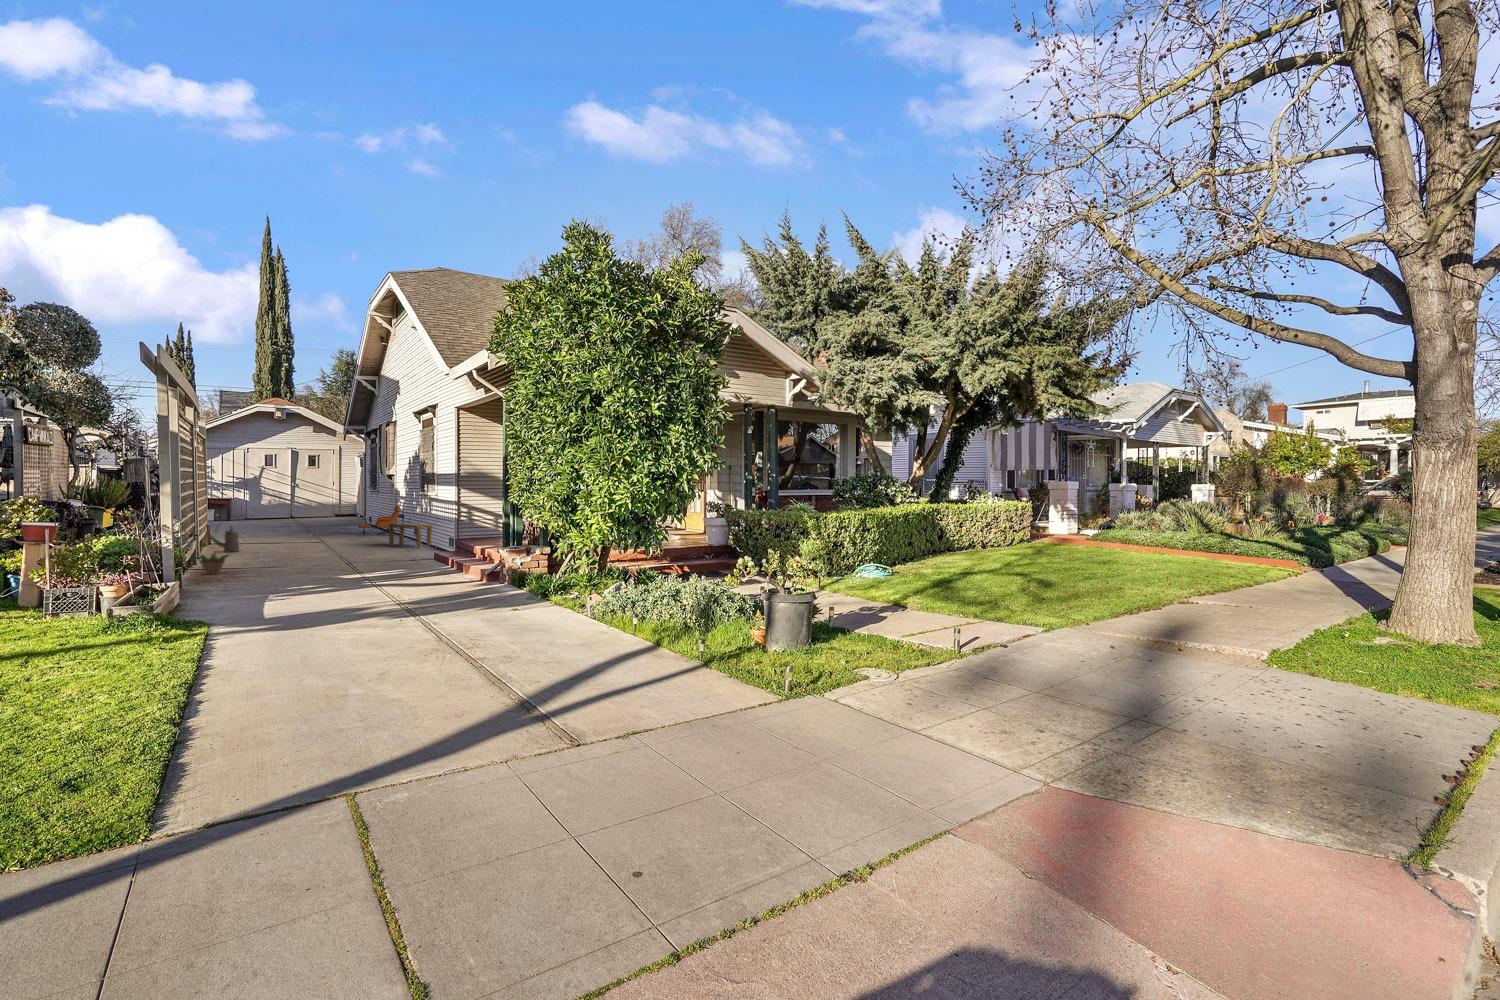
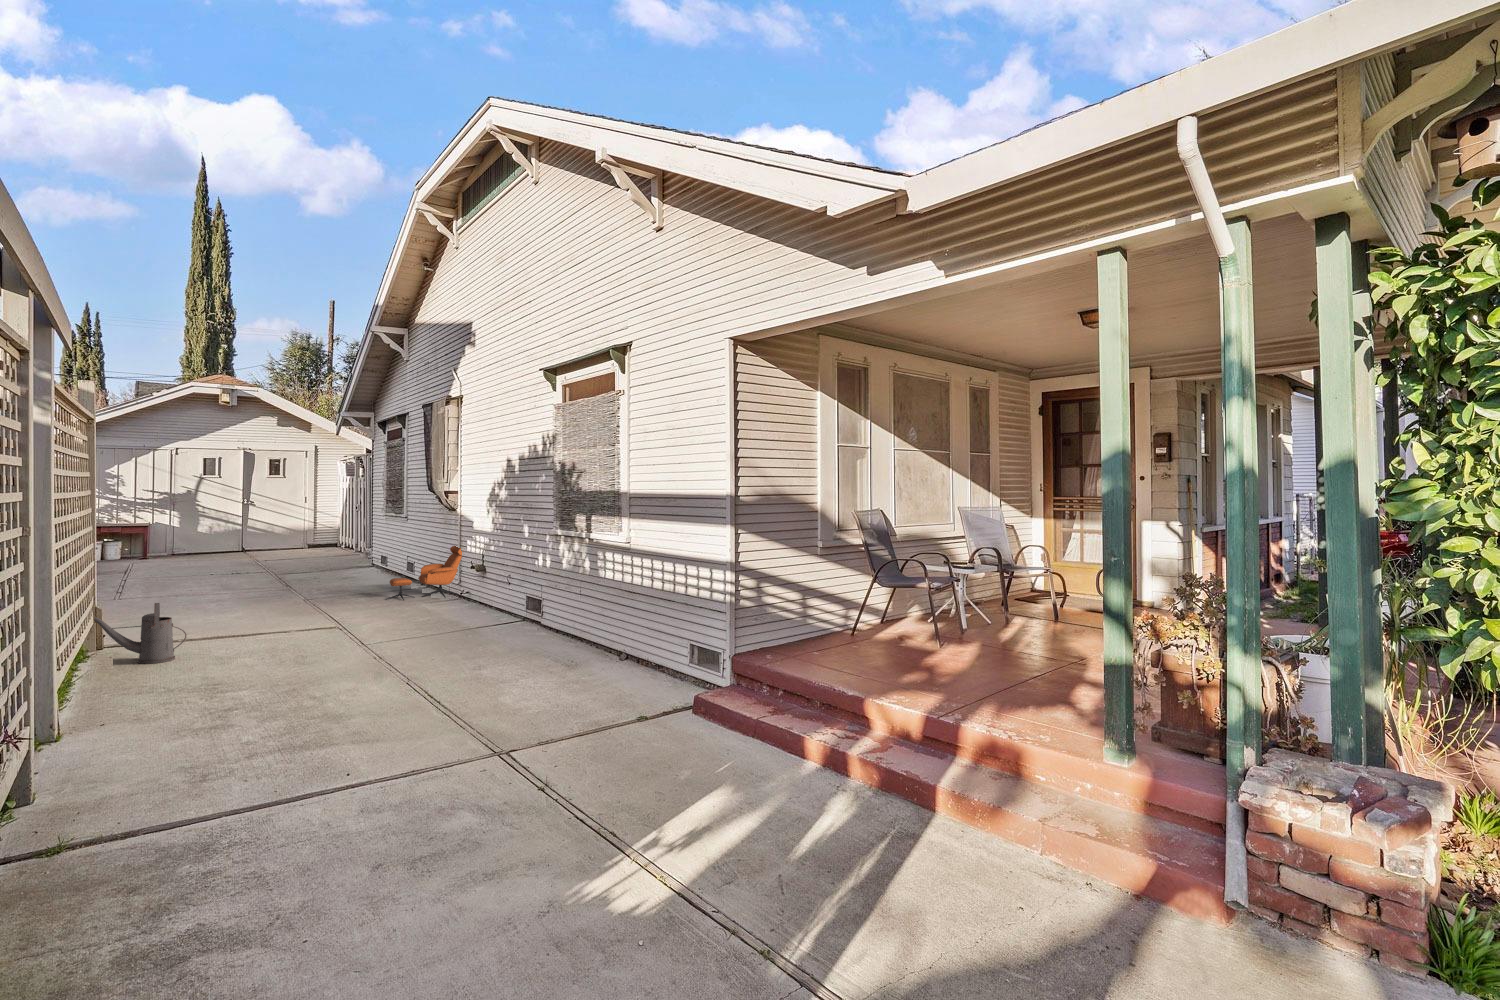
bench: present [389,524,432,548] -> none [480,586,568,640]
decorative plant: present [199,553,230,574] -> none [30,717,168,795]

